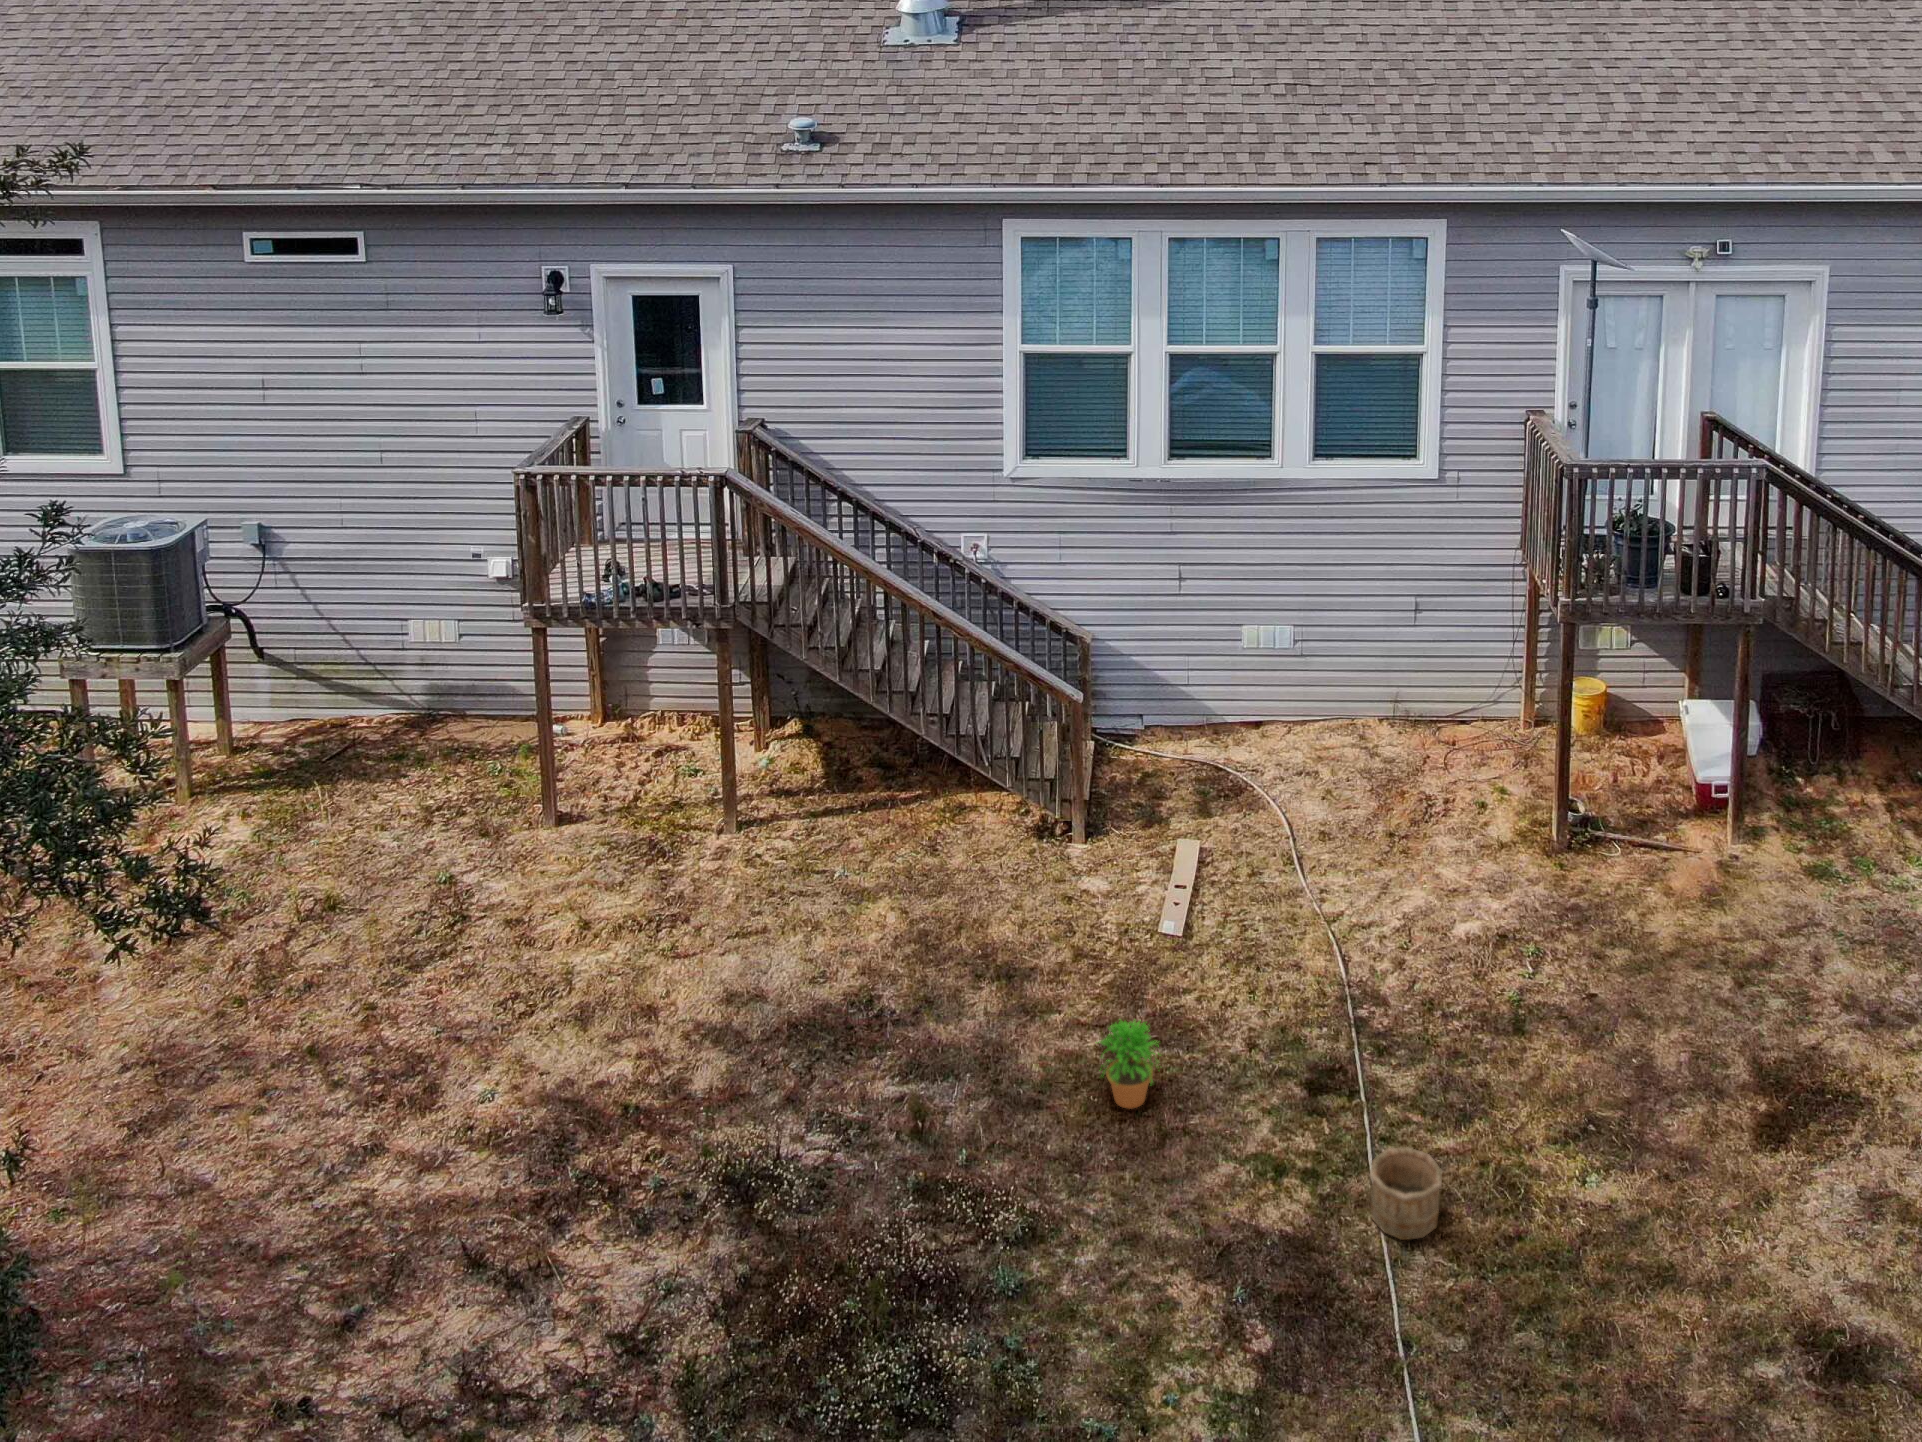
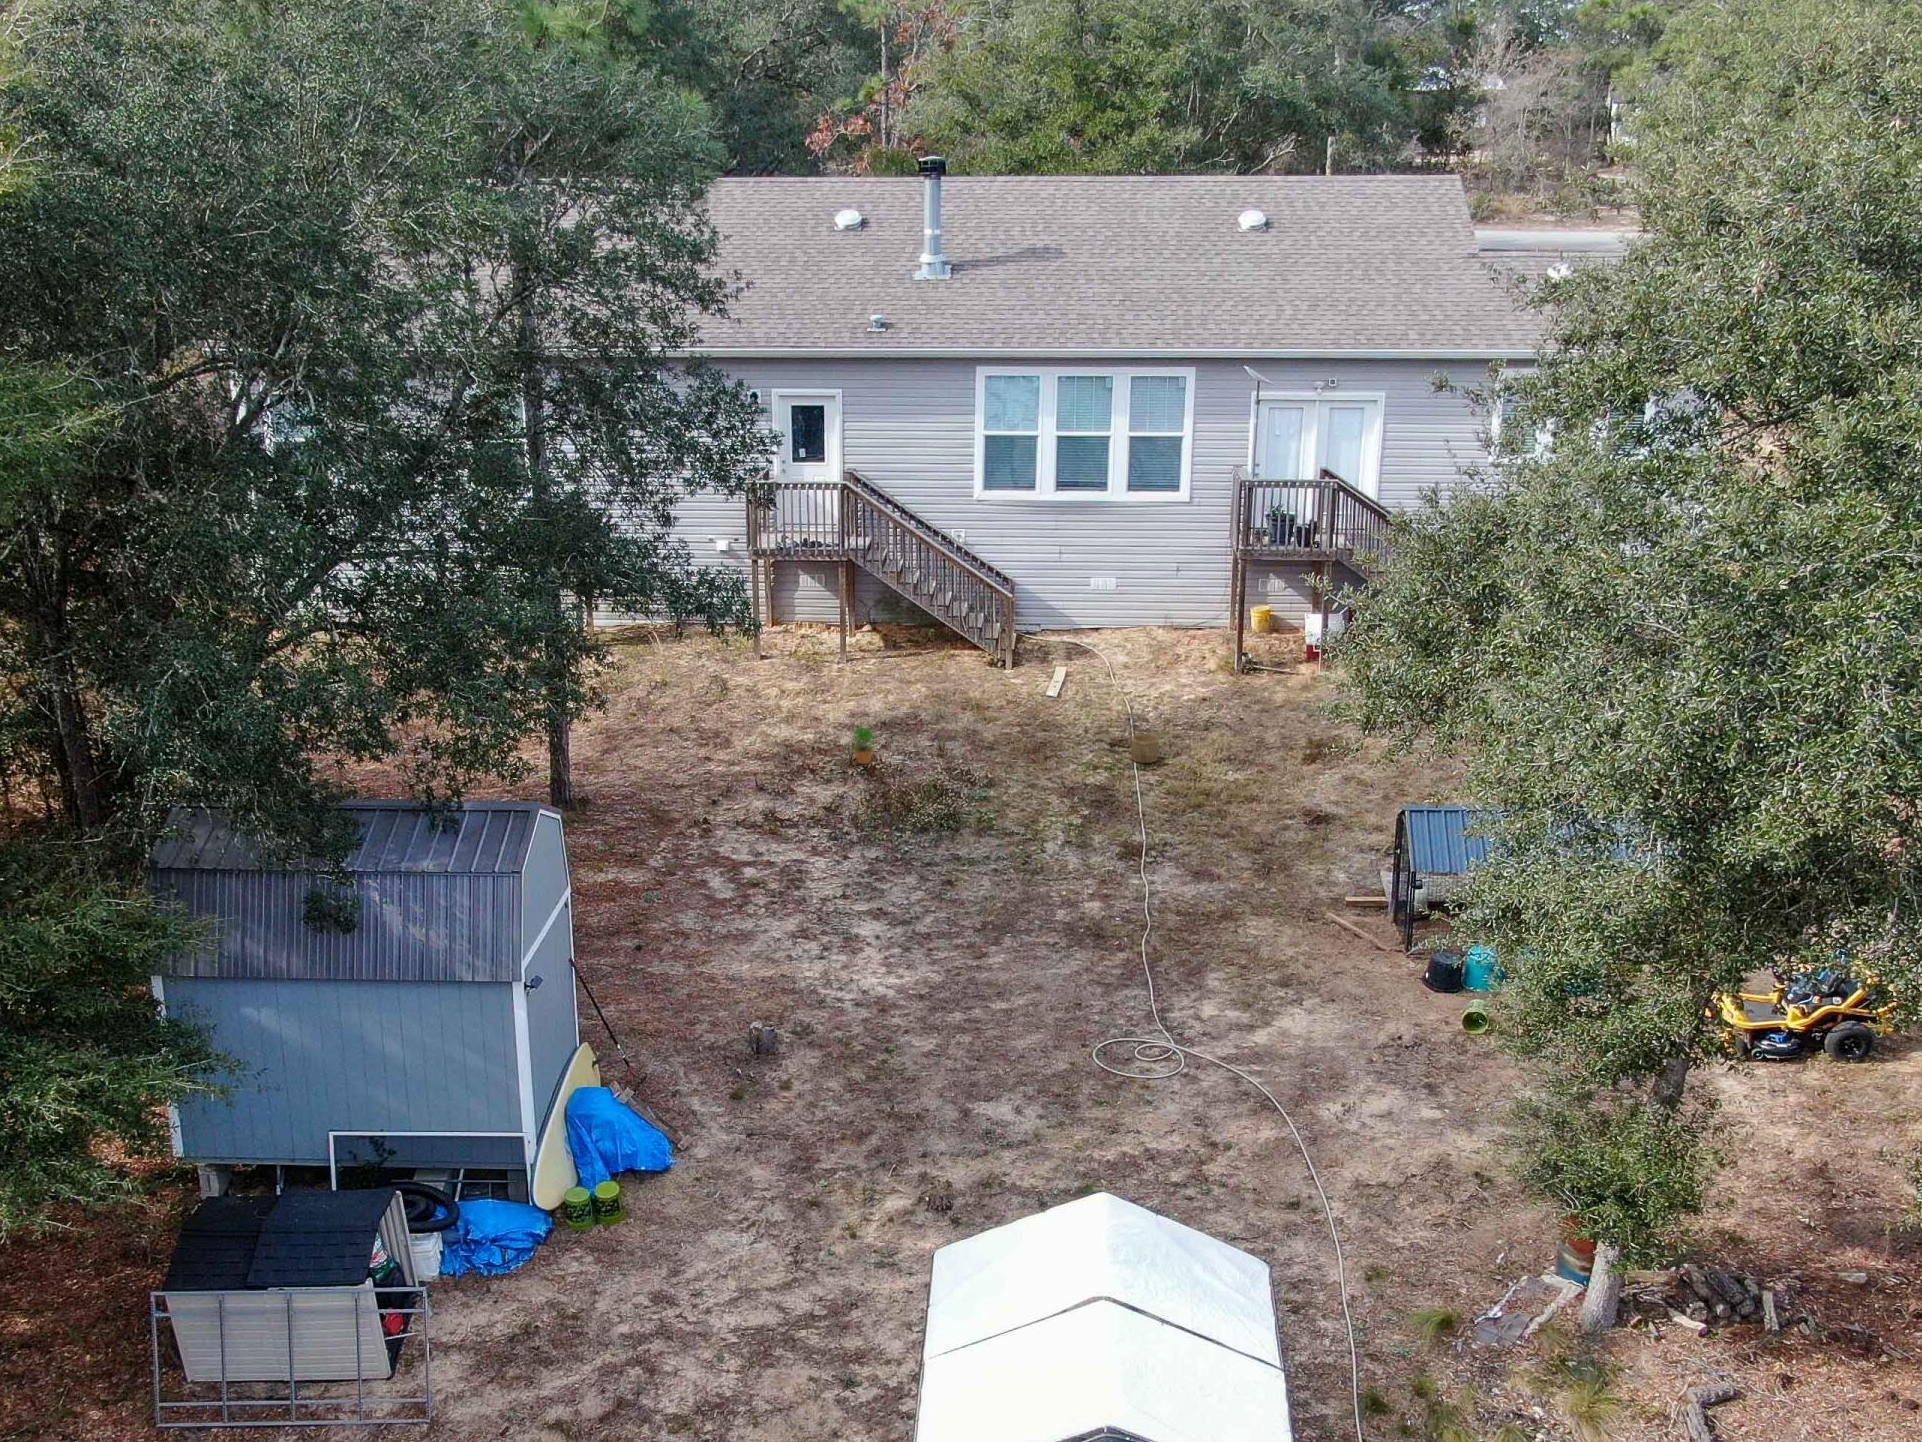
potted plant: present [1096,1019,1159,1109] -> present [852,727,874,764]

